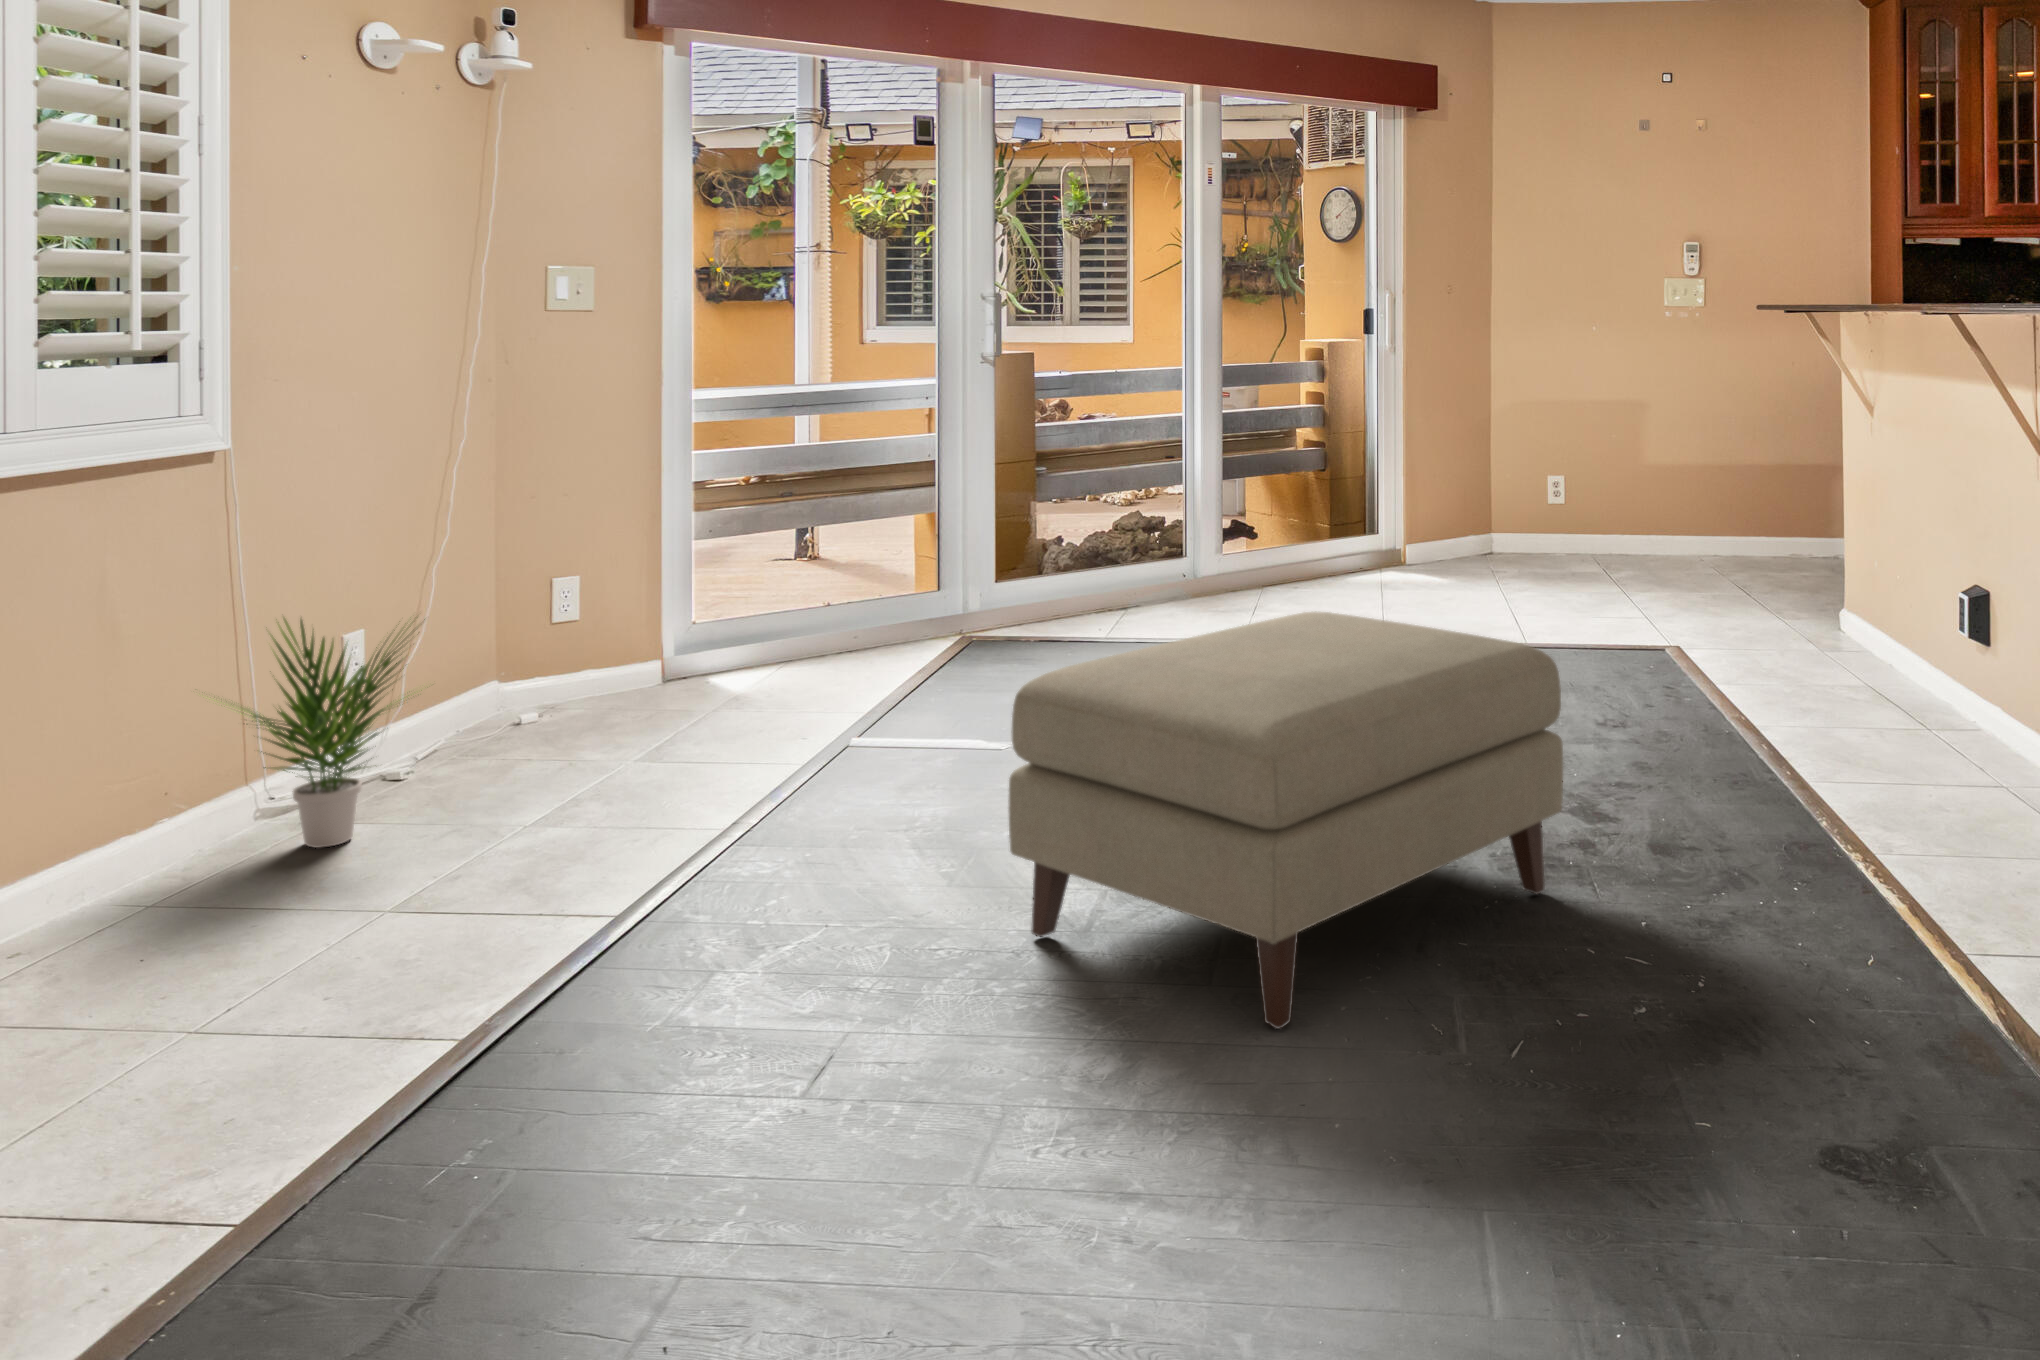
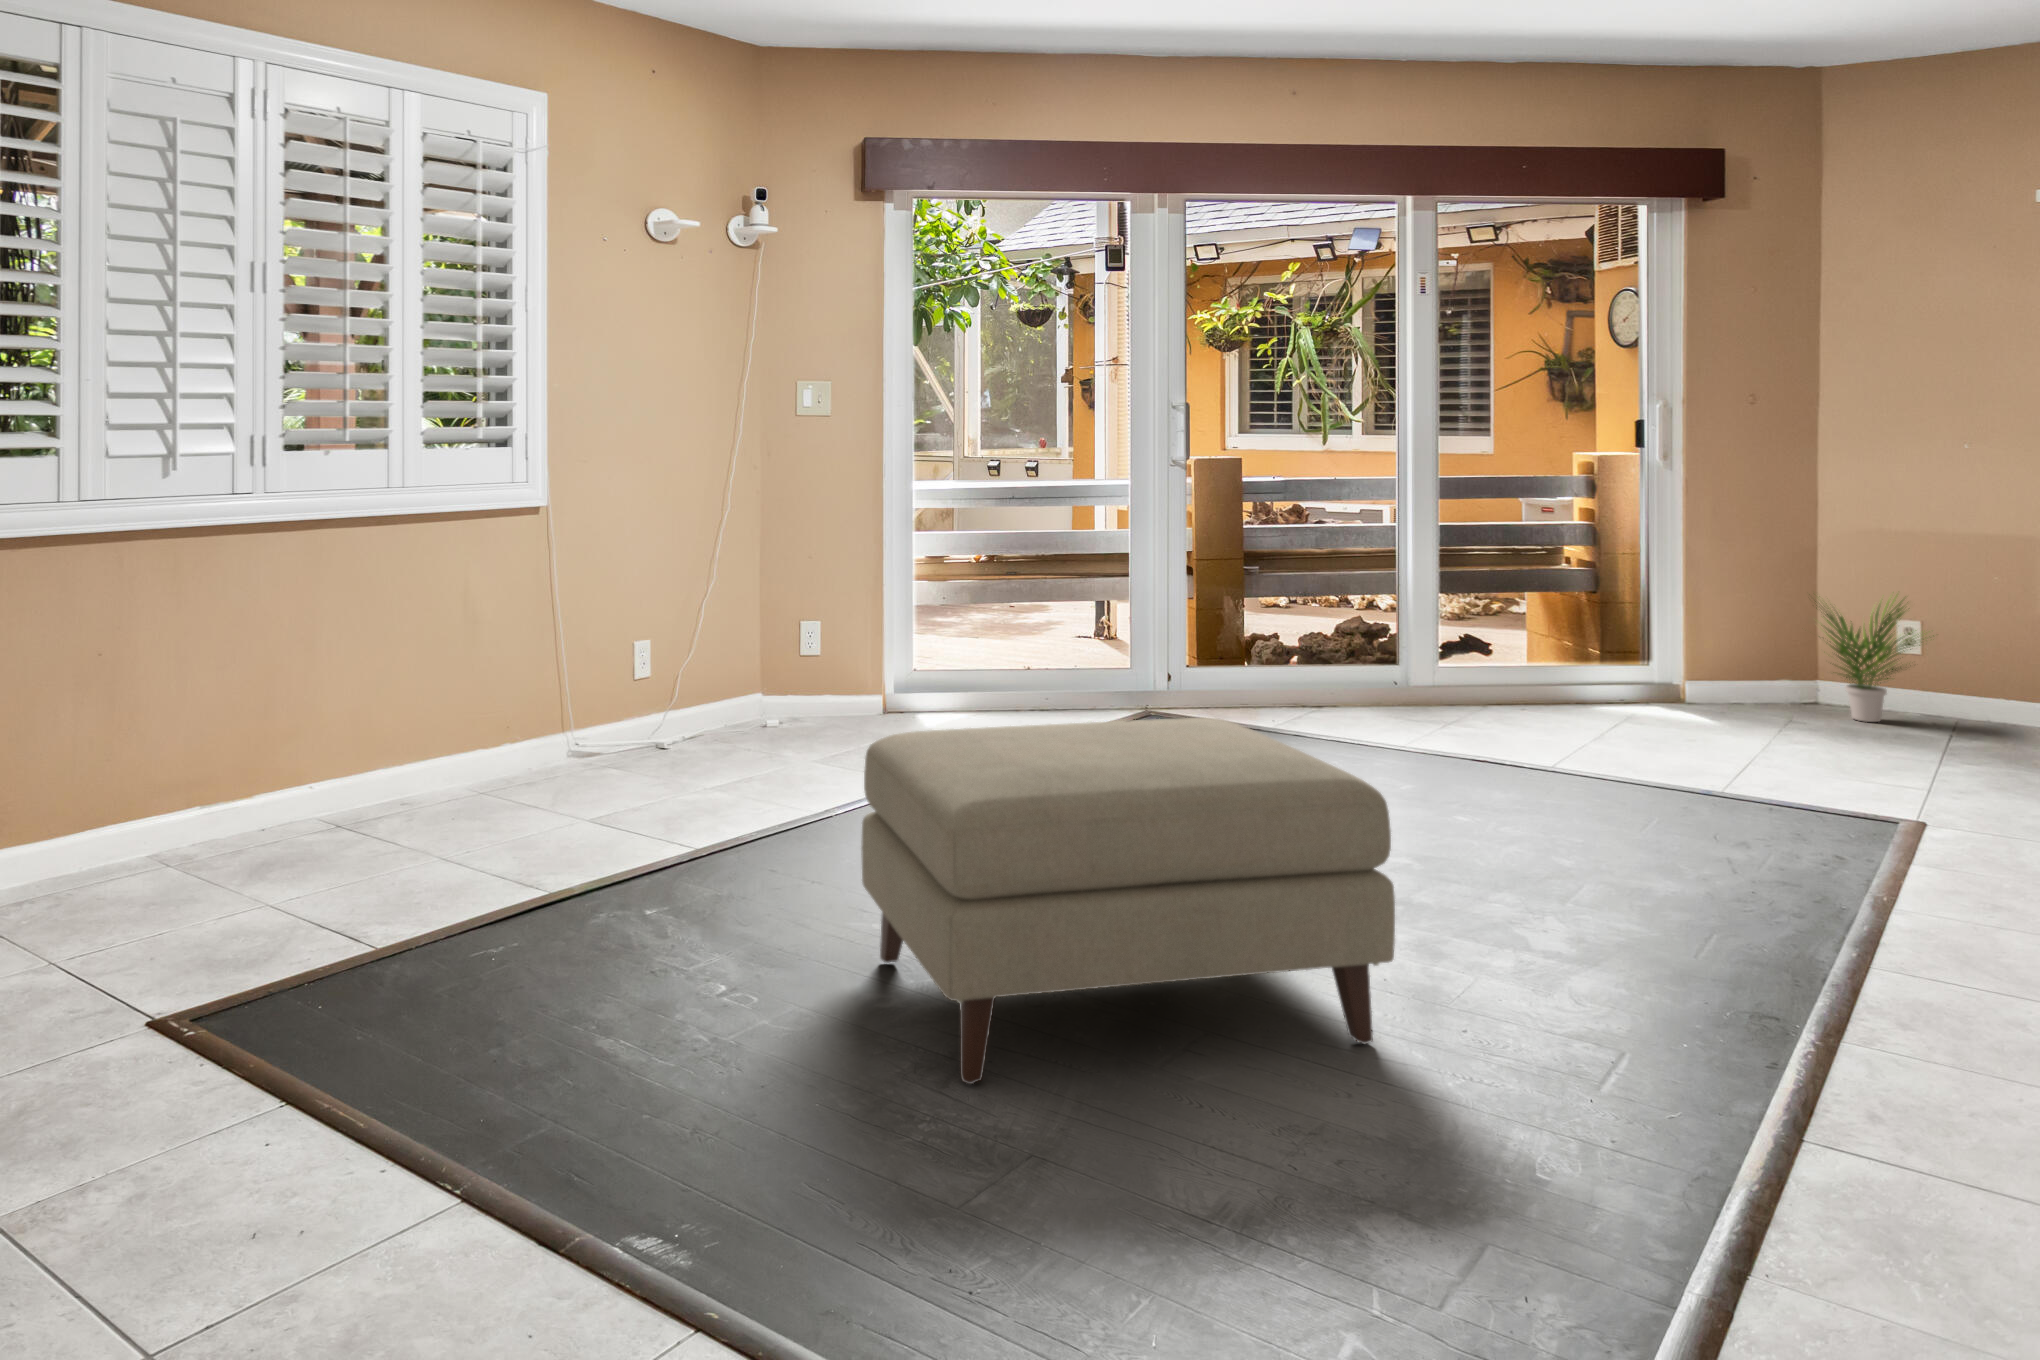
potted plant: present [221,618,425,848] -> present [1815,599,1934,722]

